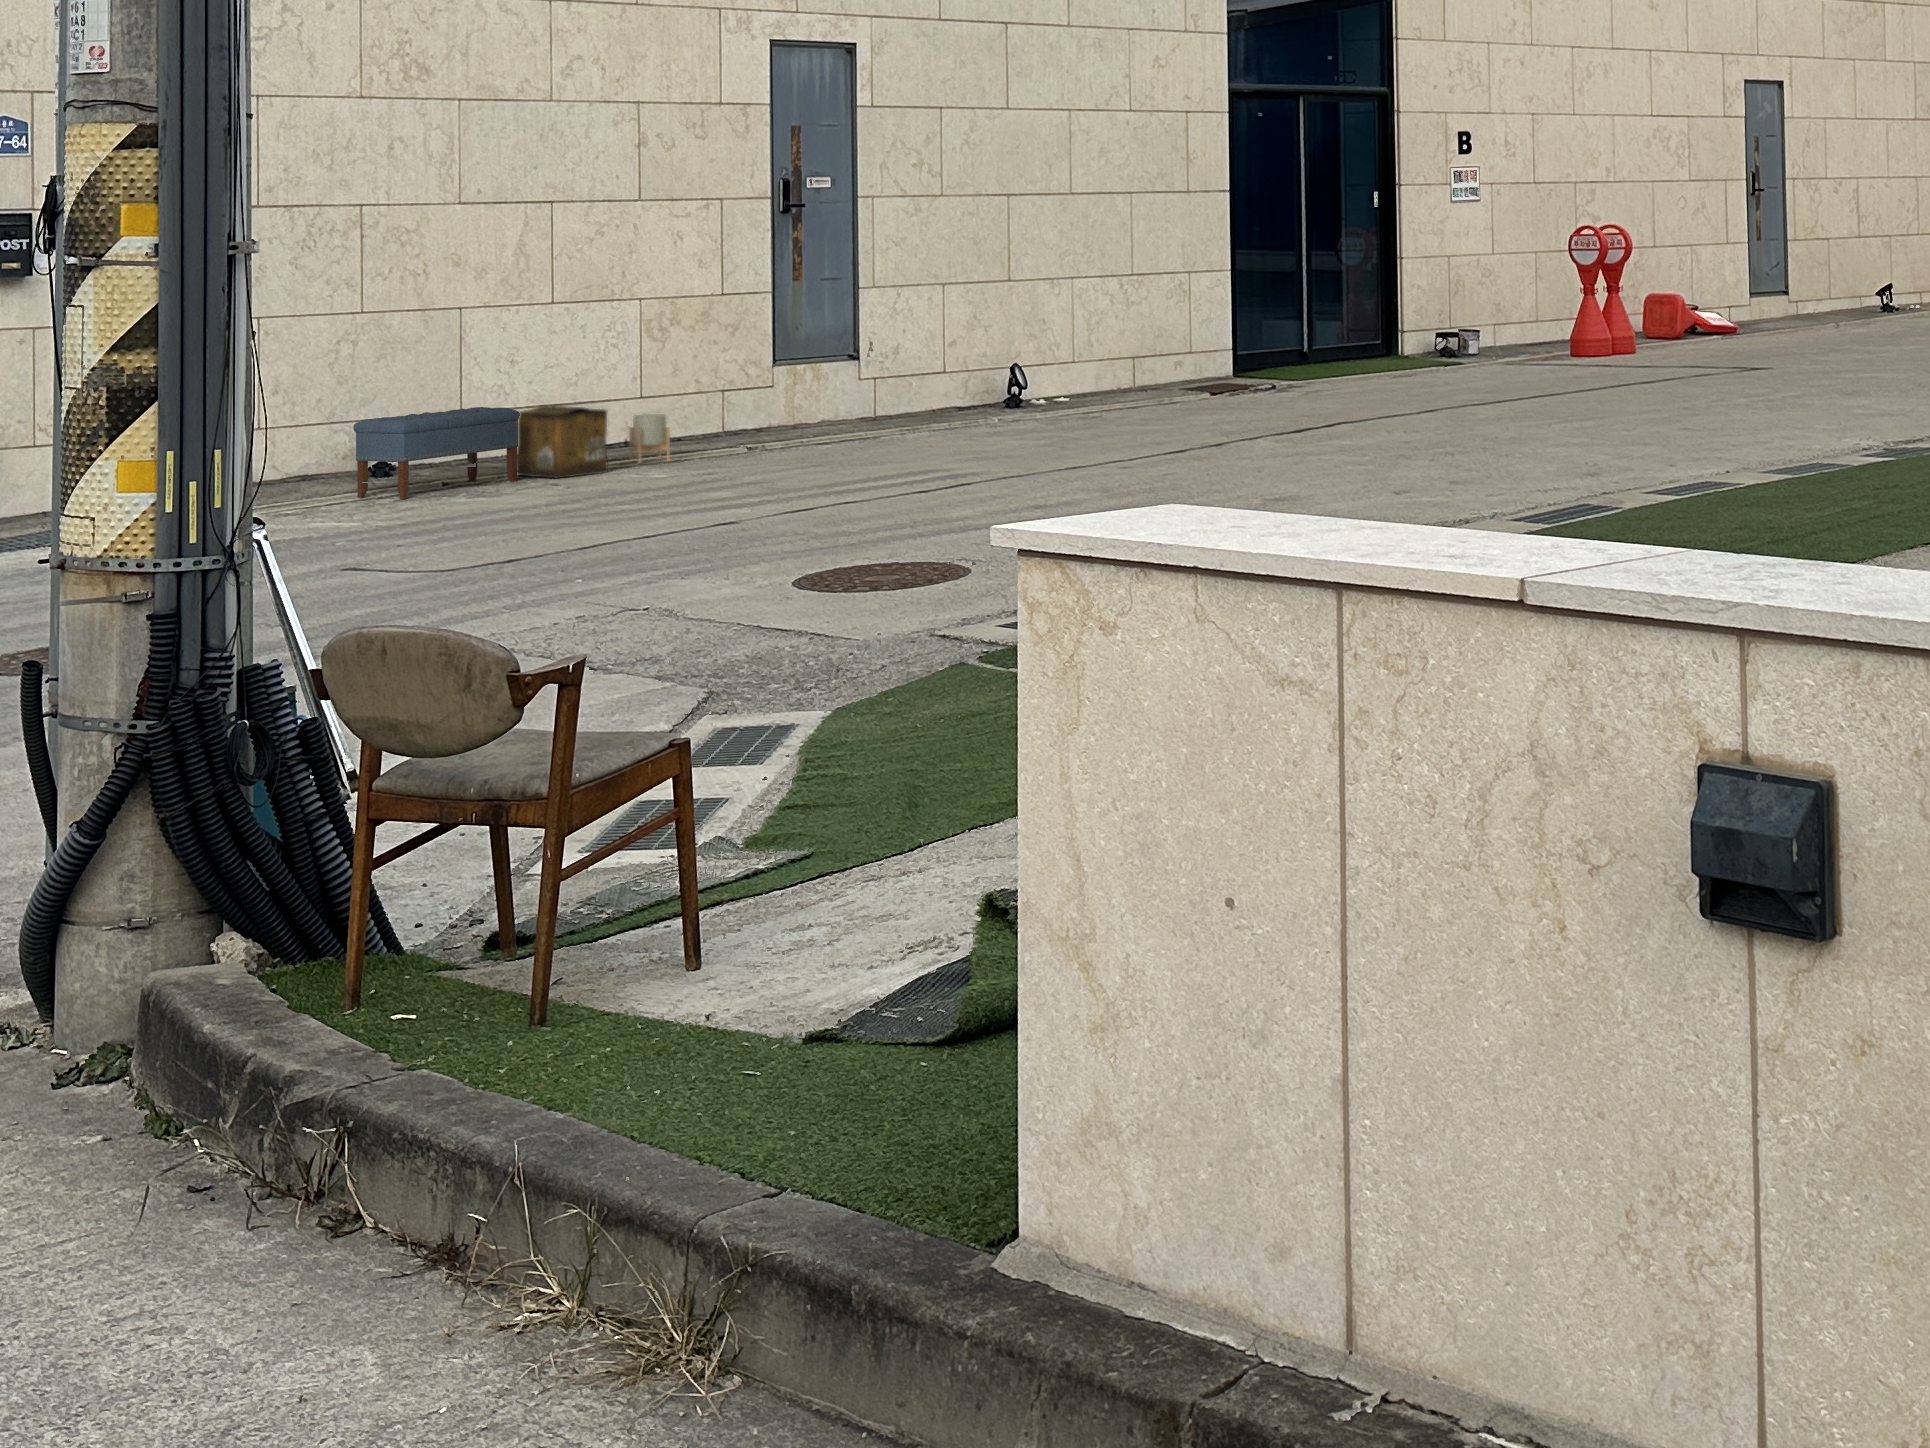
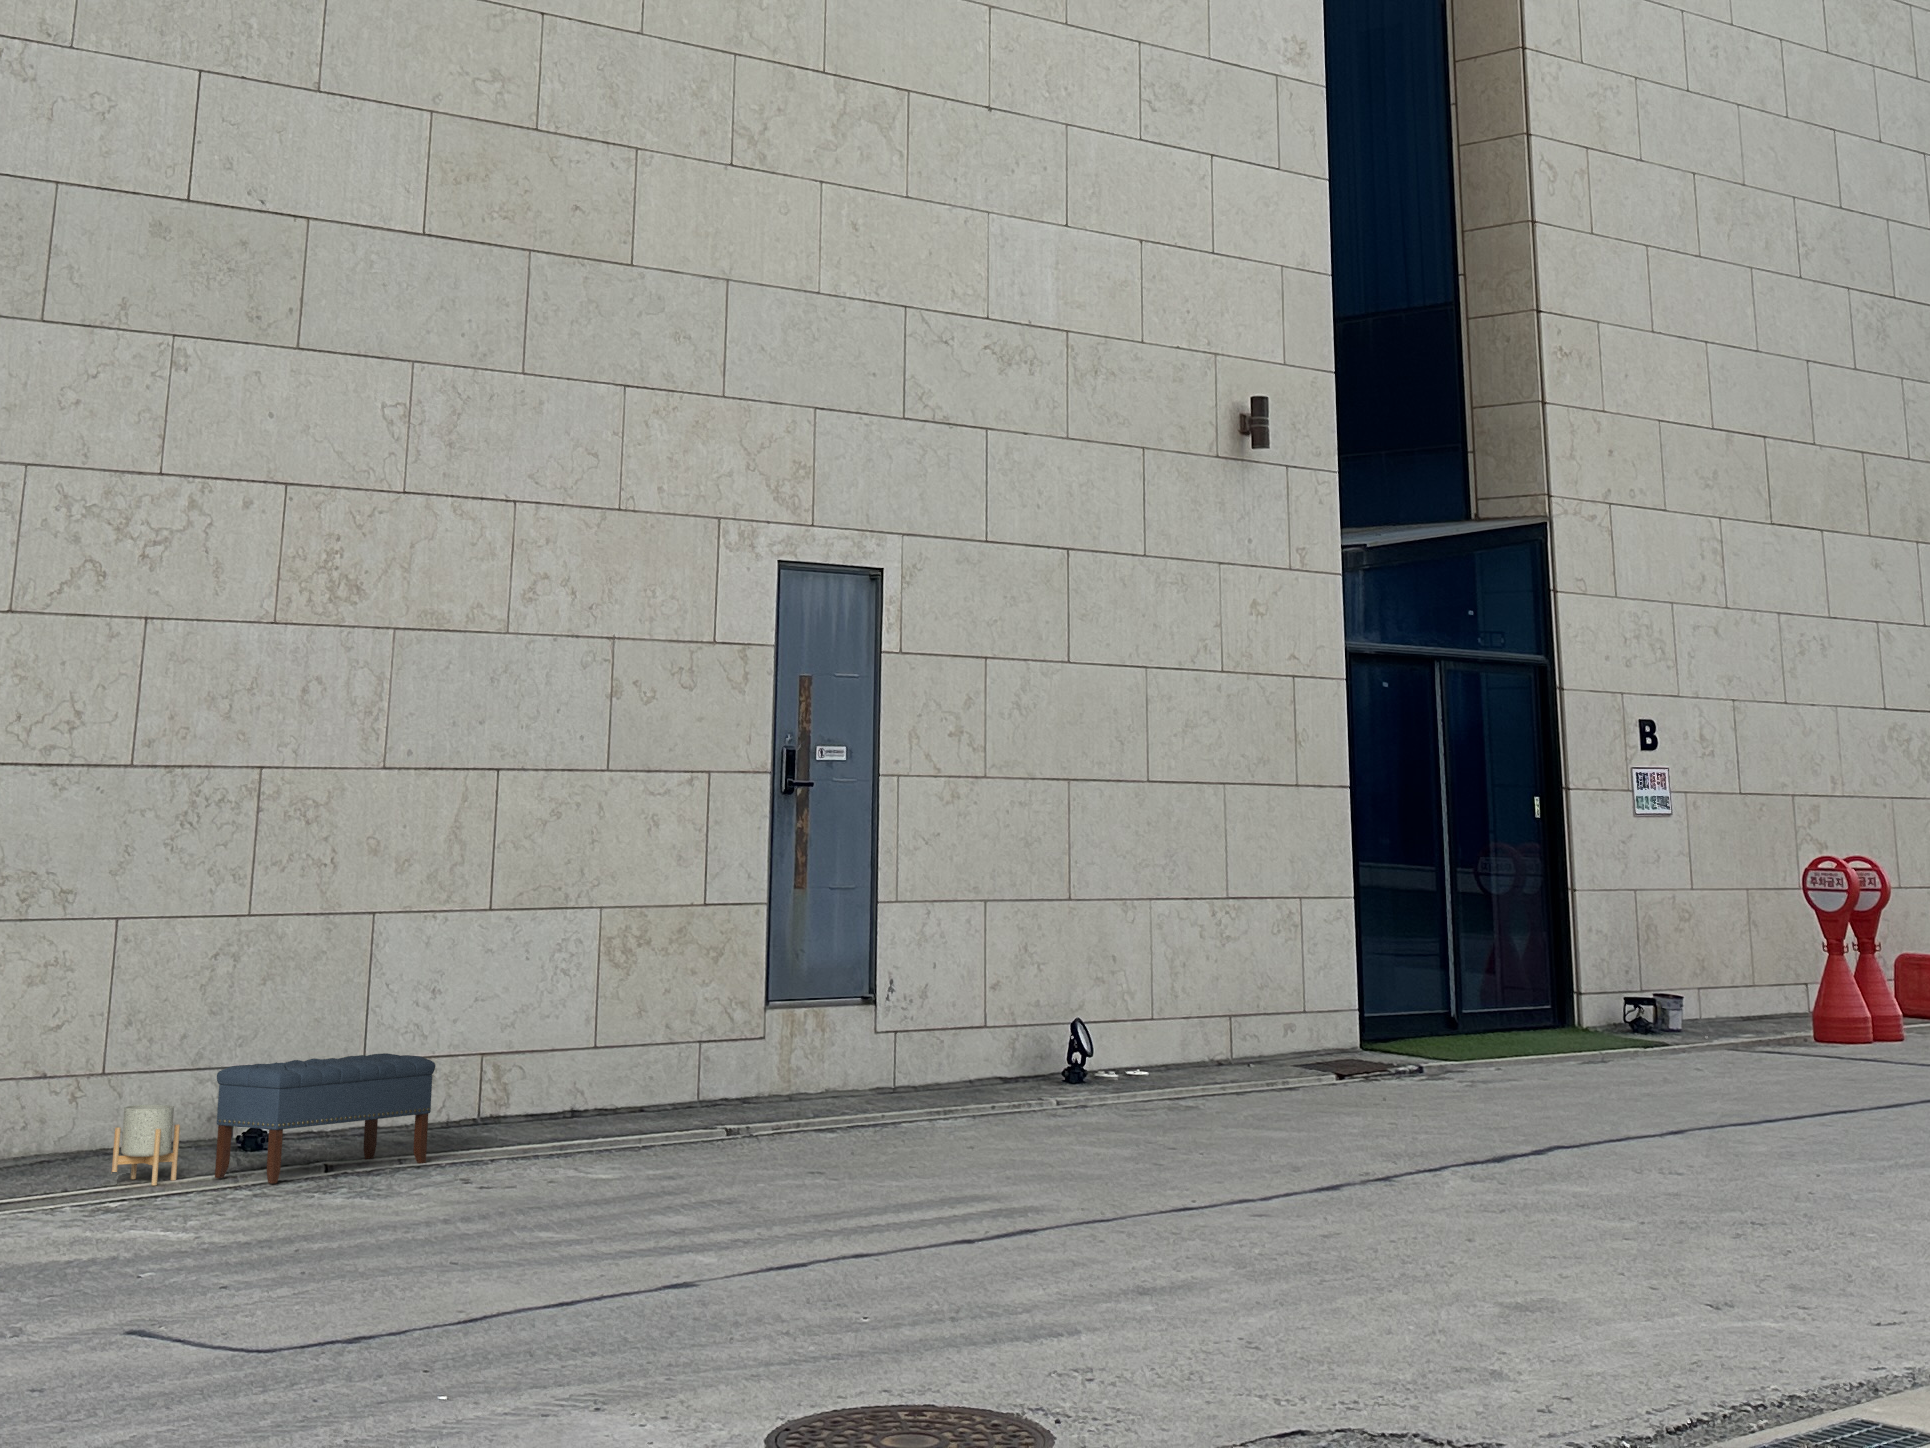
cardboard box: present [516,406,608,478] -> none [426,1054,550,1161]
planter: present [629,414,670,463] -> present [111,1105,180,1185]

